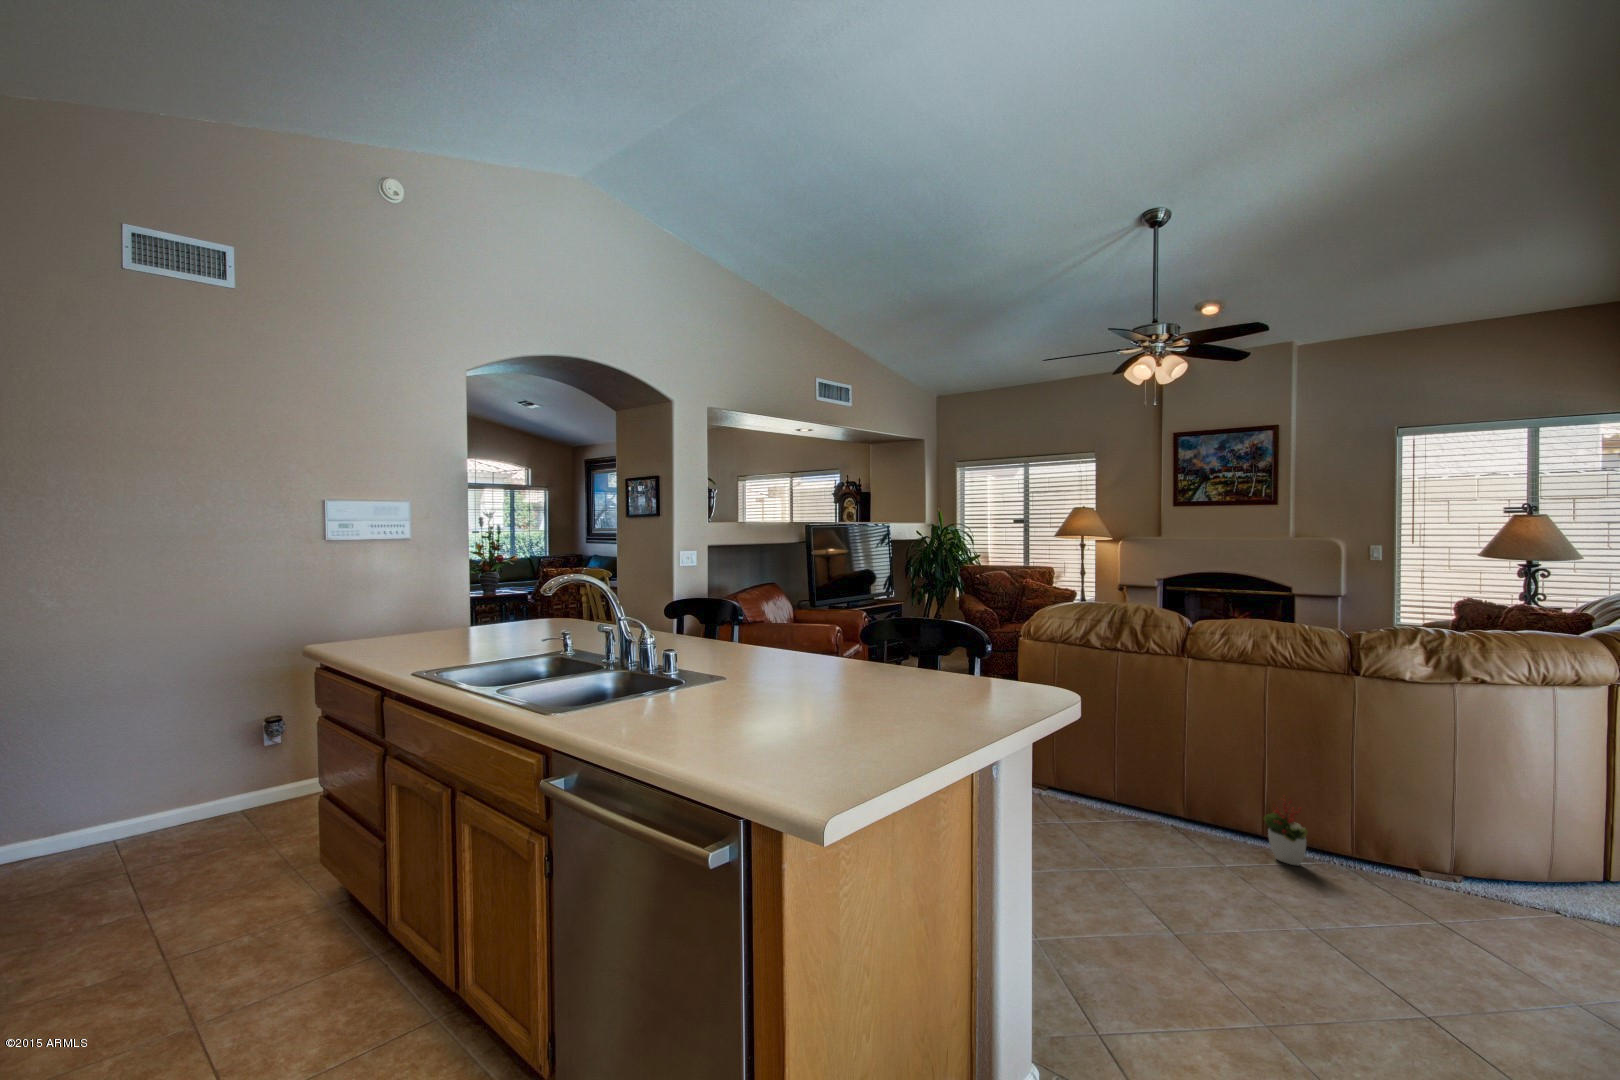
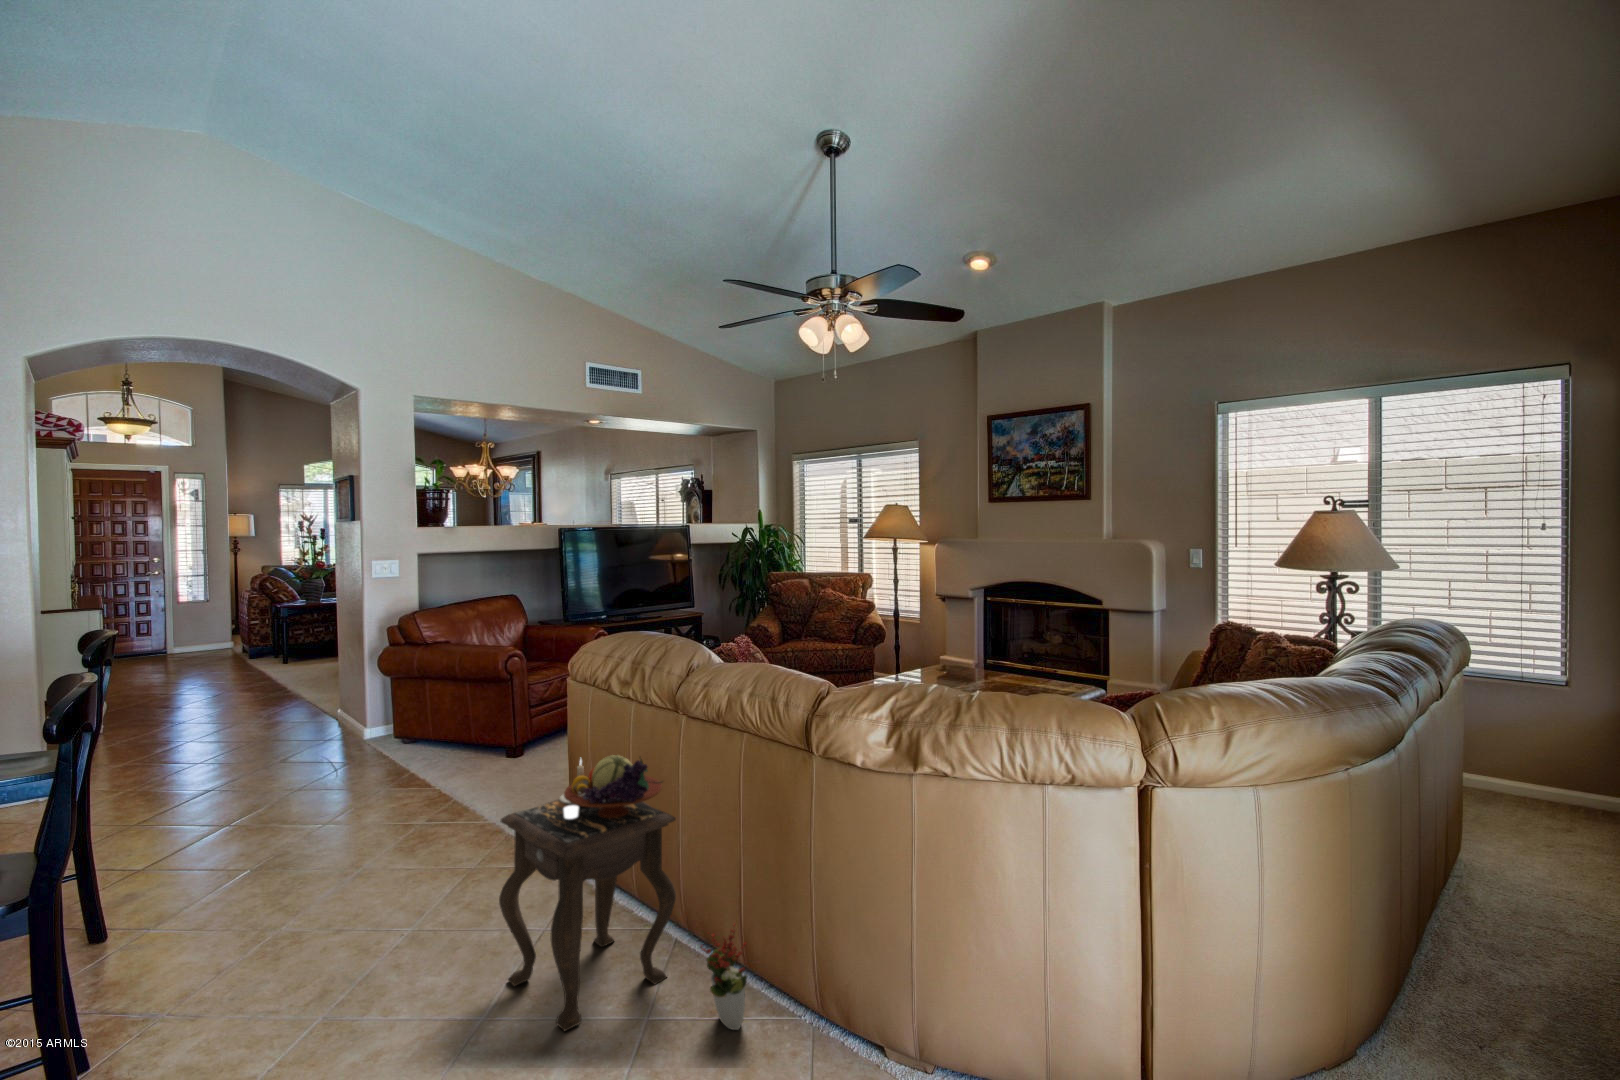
side table: none [1091,679,1219,868] -> present [499,755,676,1031]

